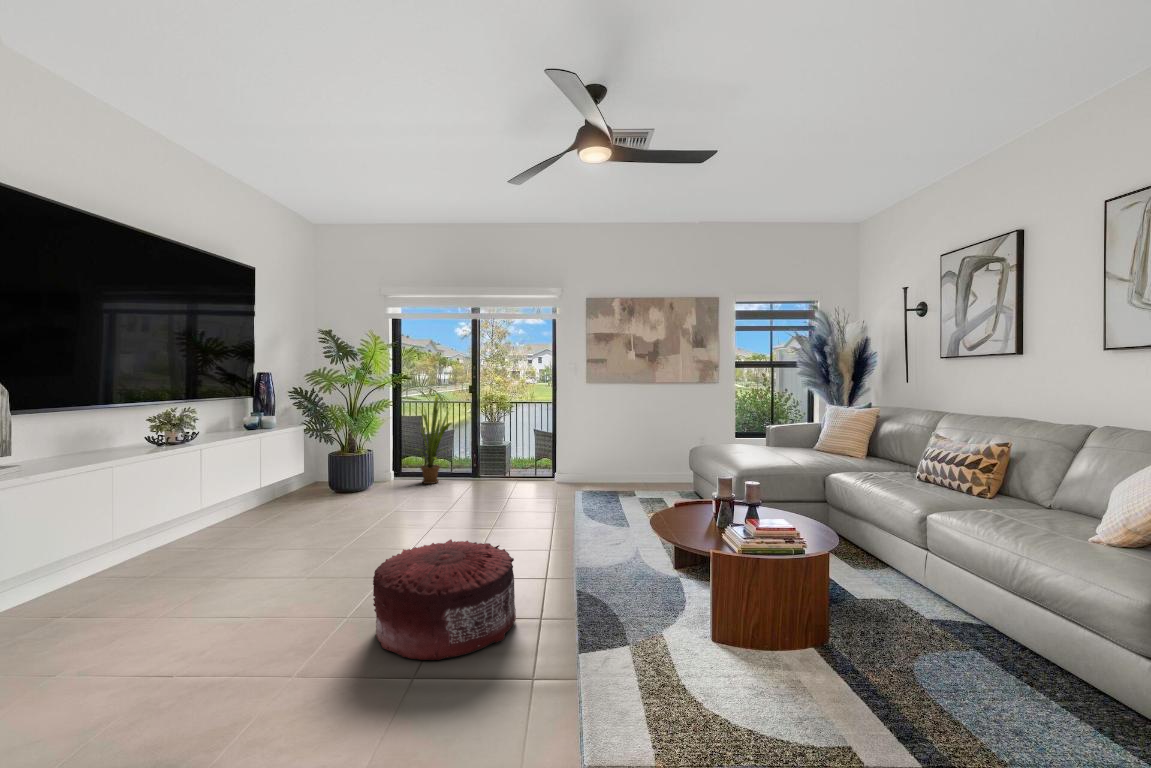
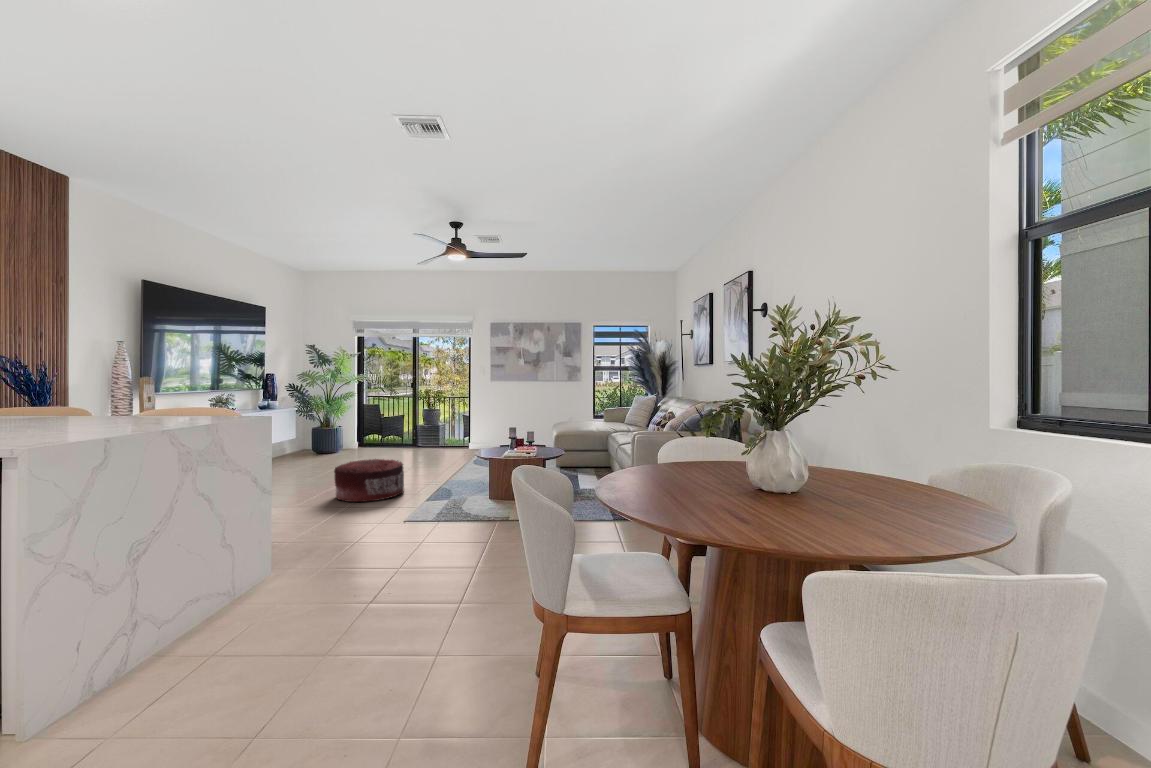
house plant: present [418,395,452,484] -> none [365,389,400,450]

